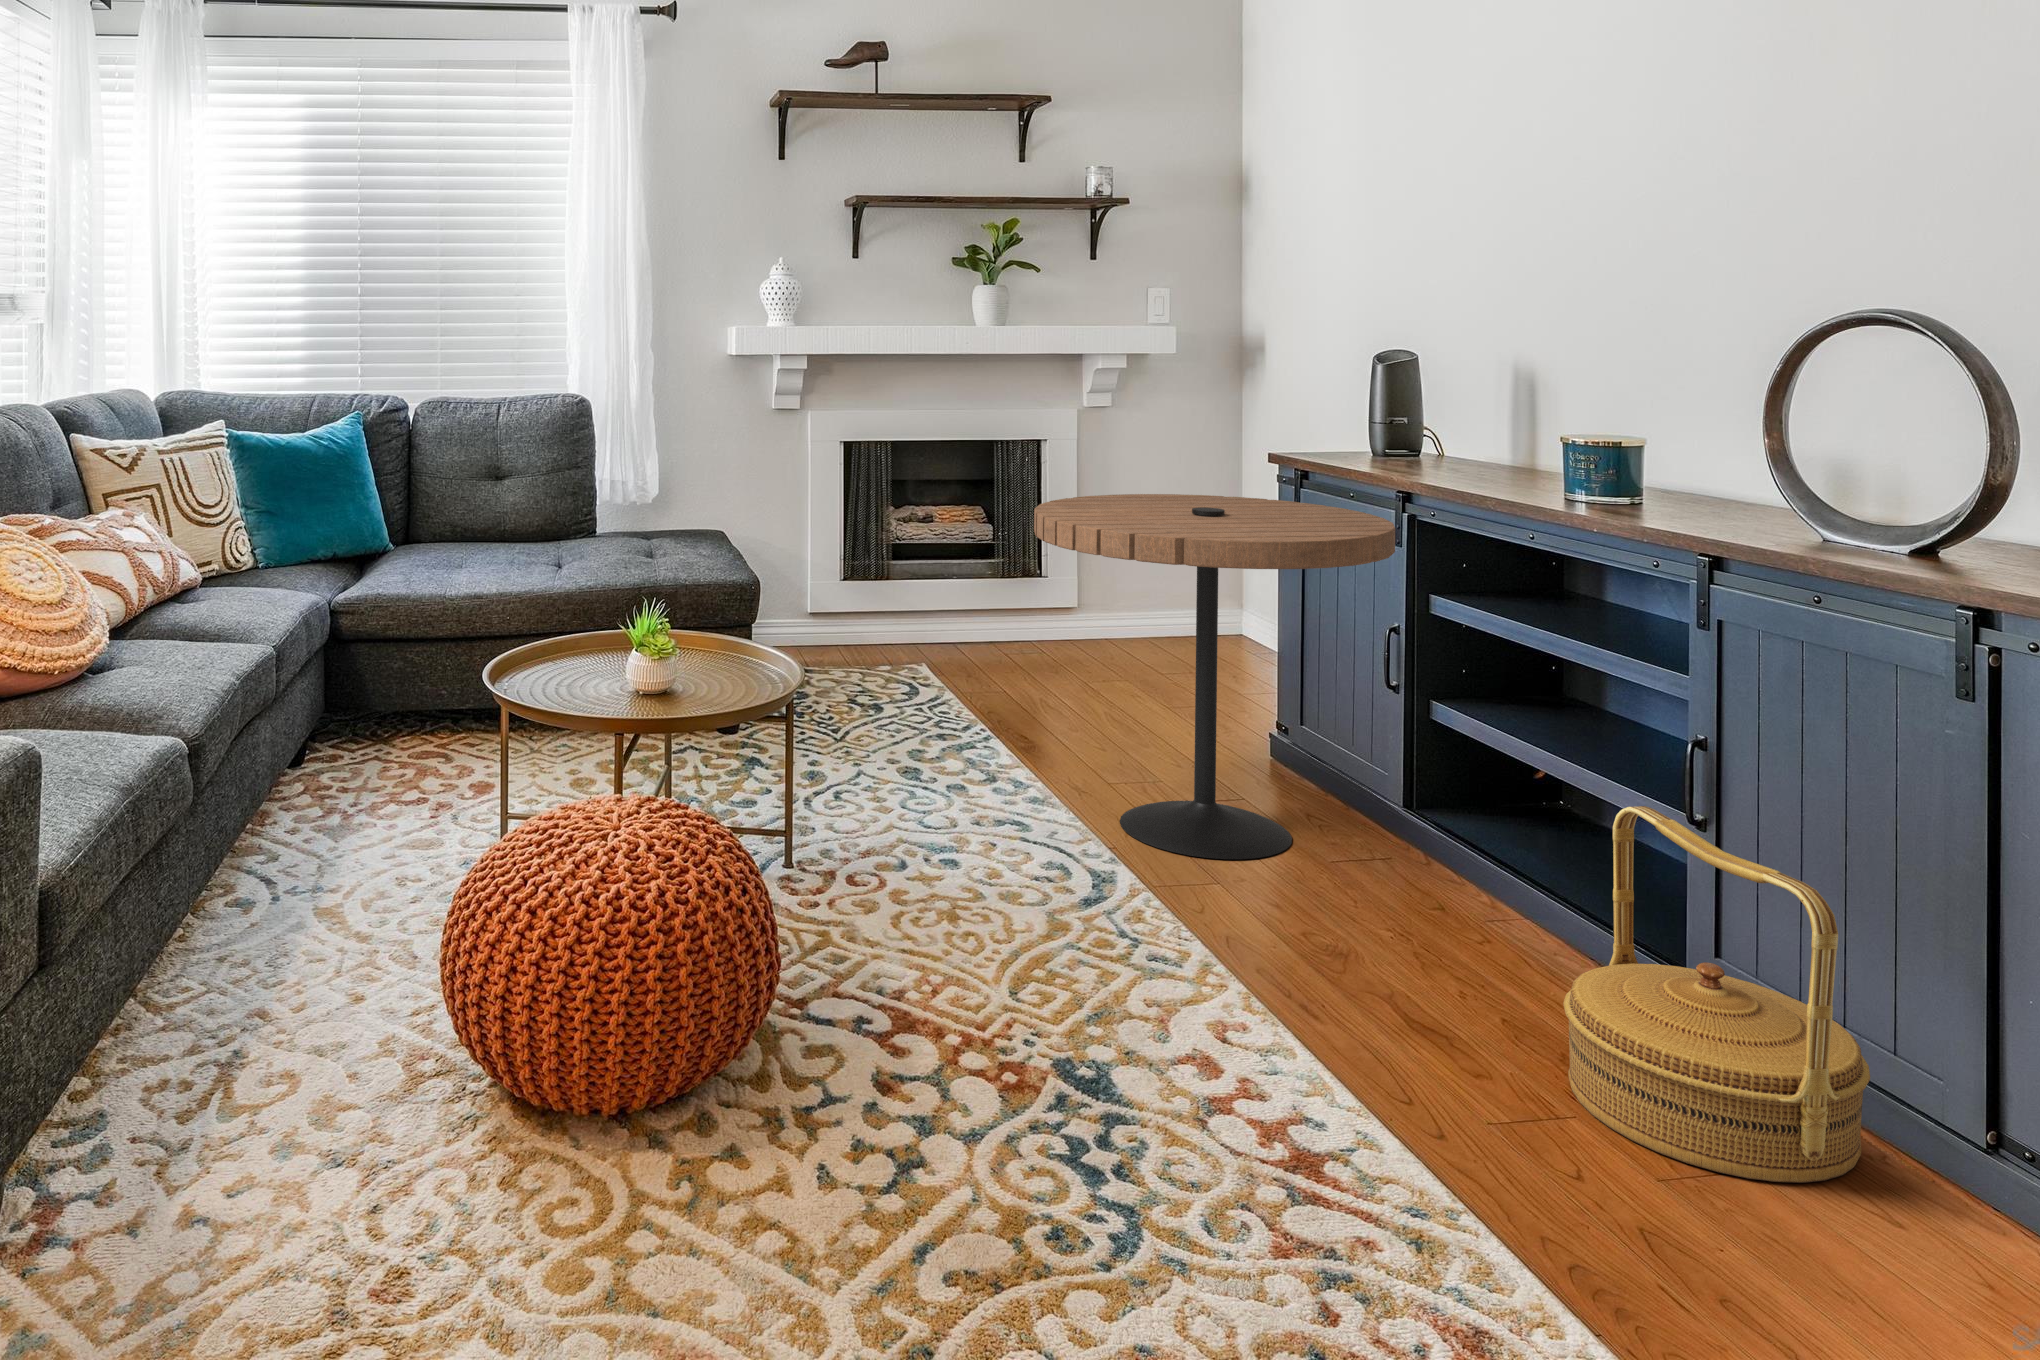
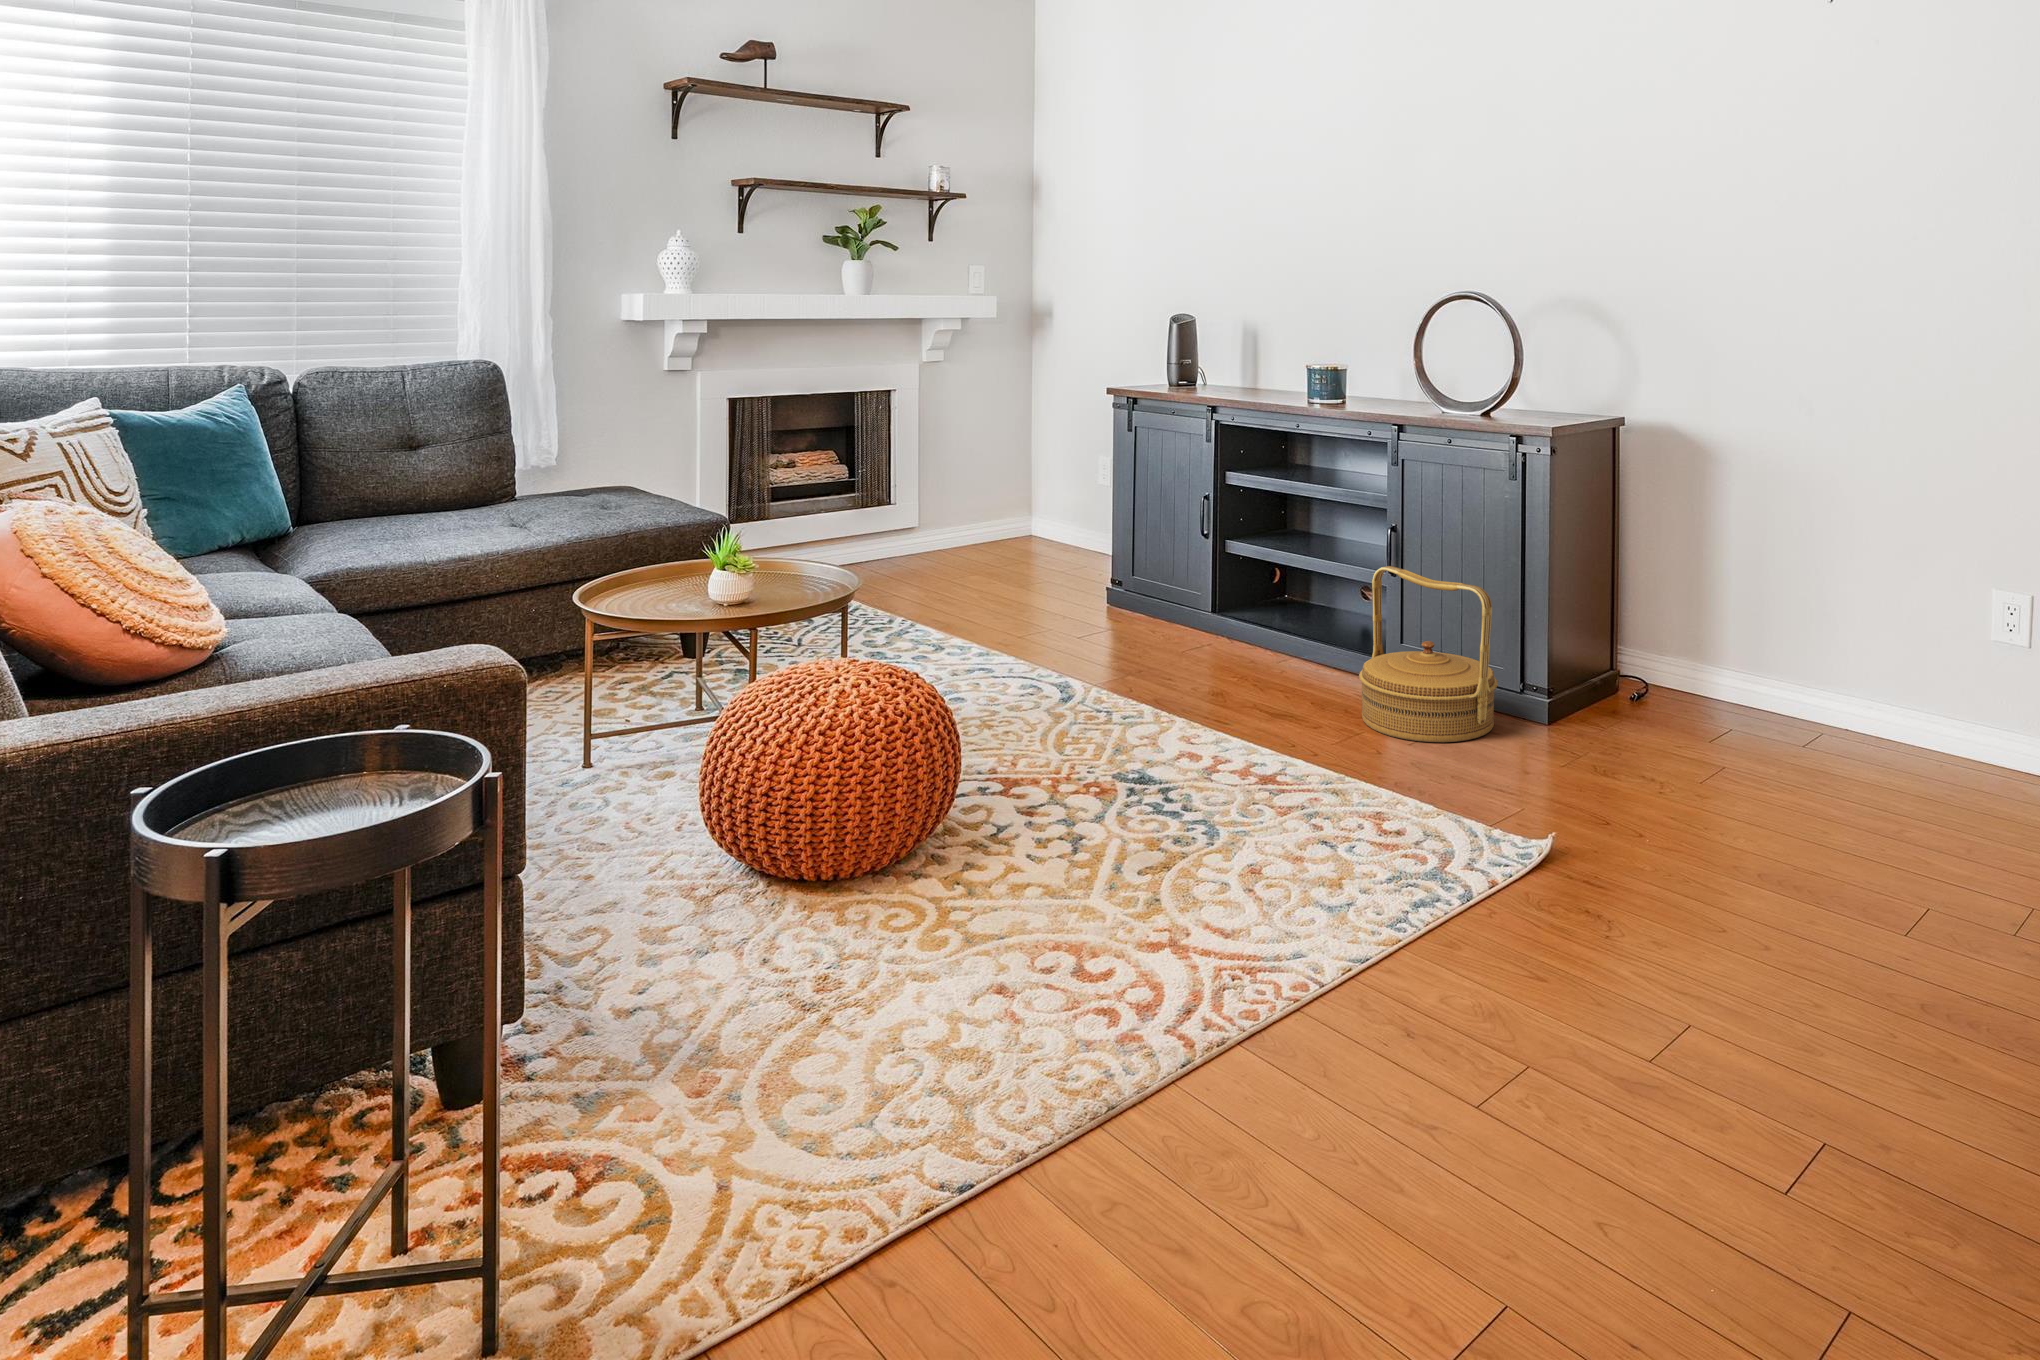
side table: present [1034,494,1395,859] -> none [982,417,1216,658]

